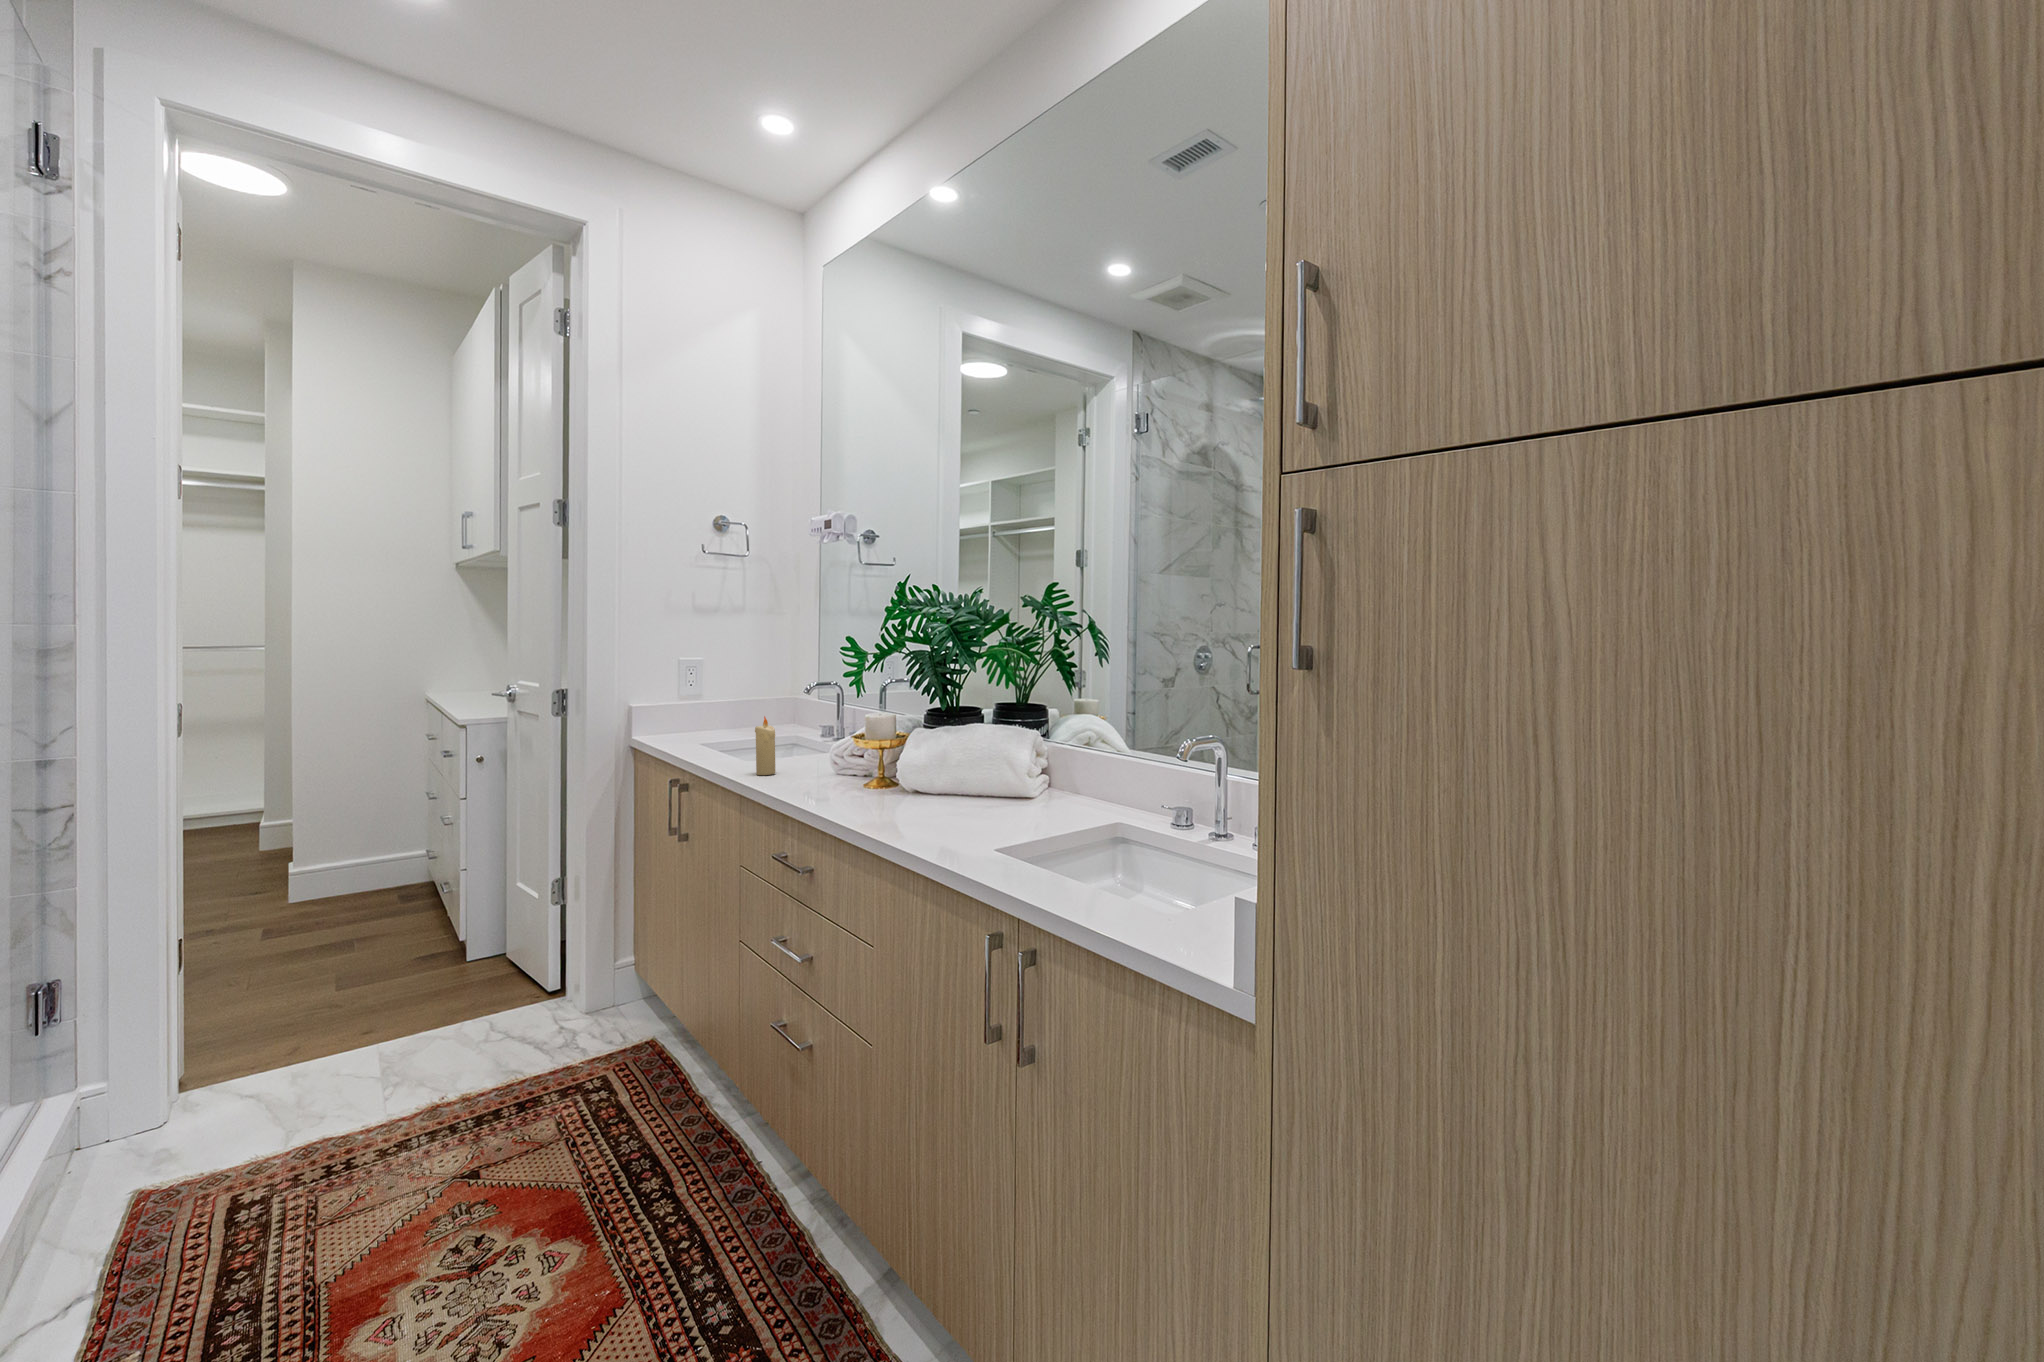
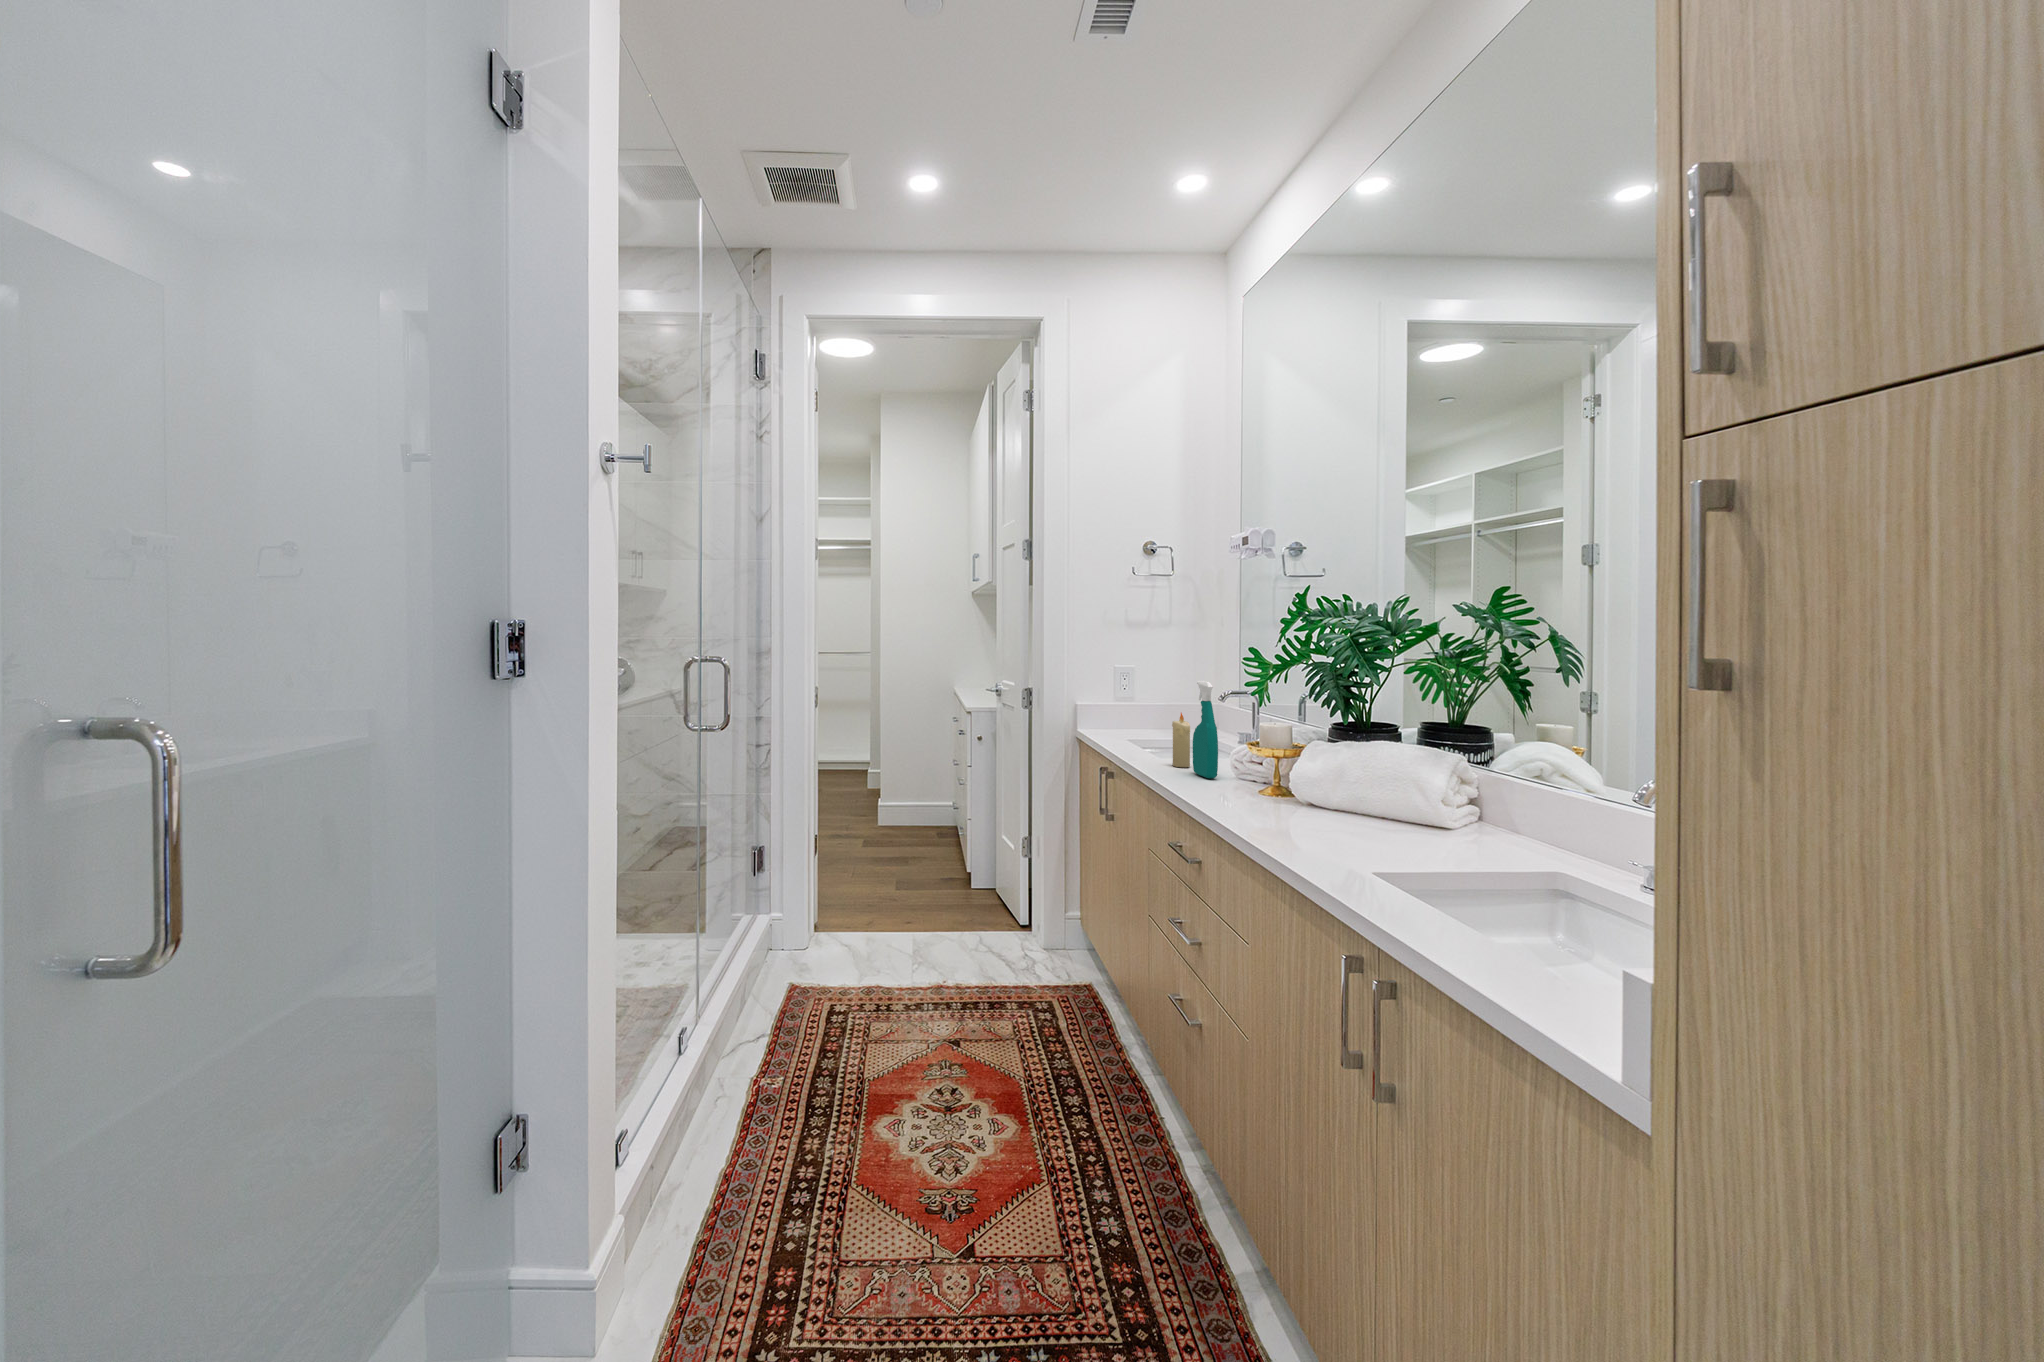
spray bottle: none [781,681,810,783] -> present [1193,681,1218,778]

